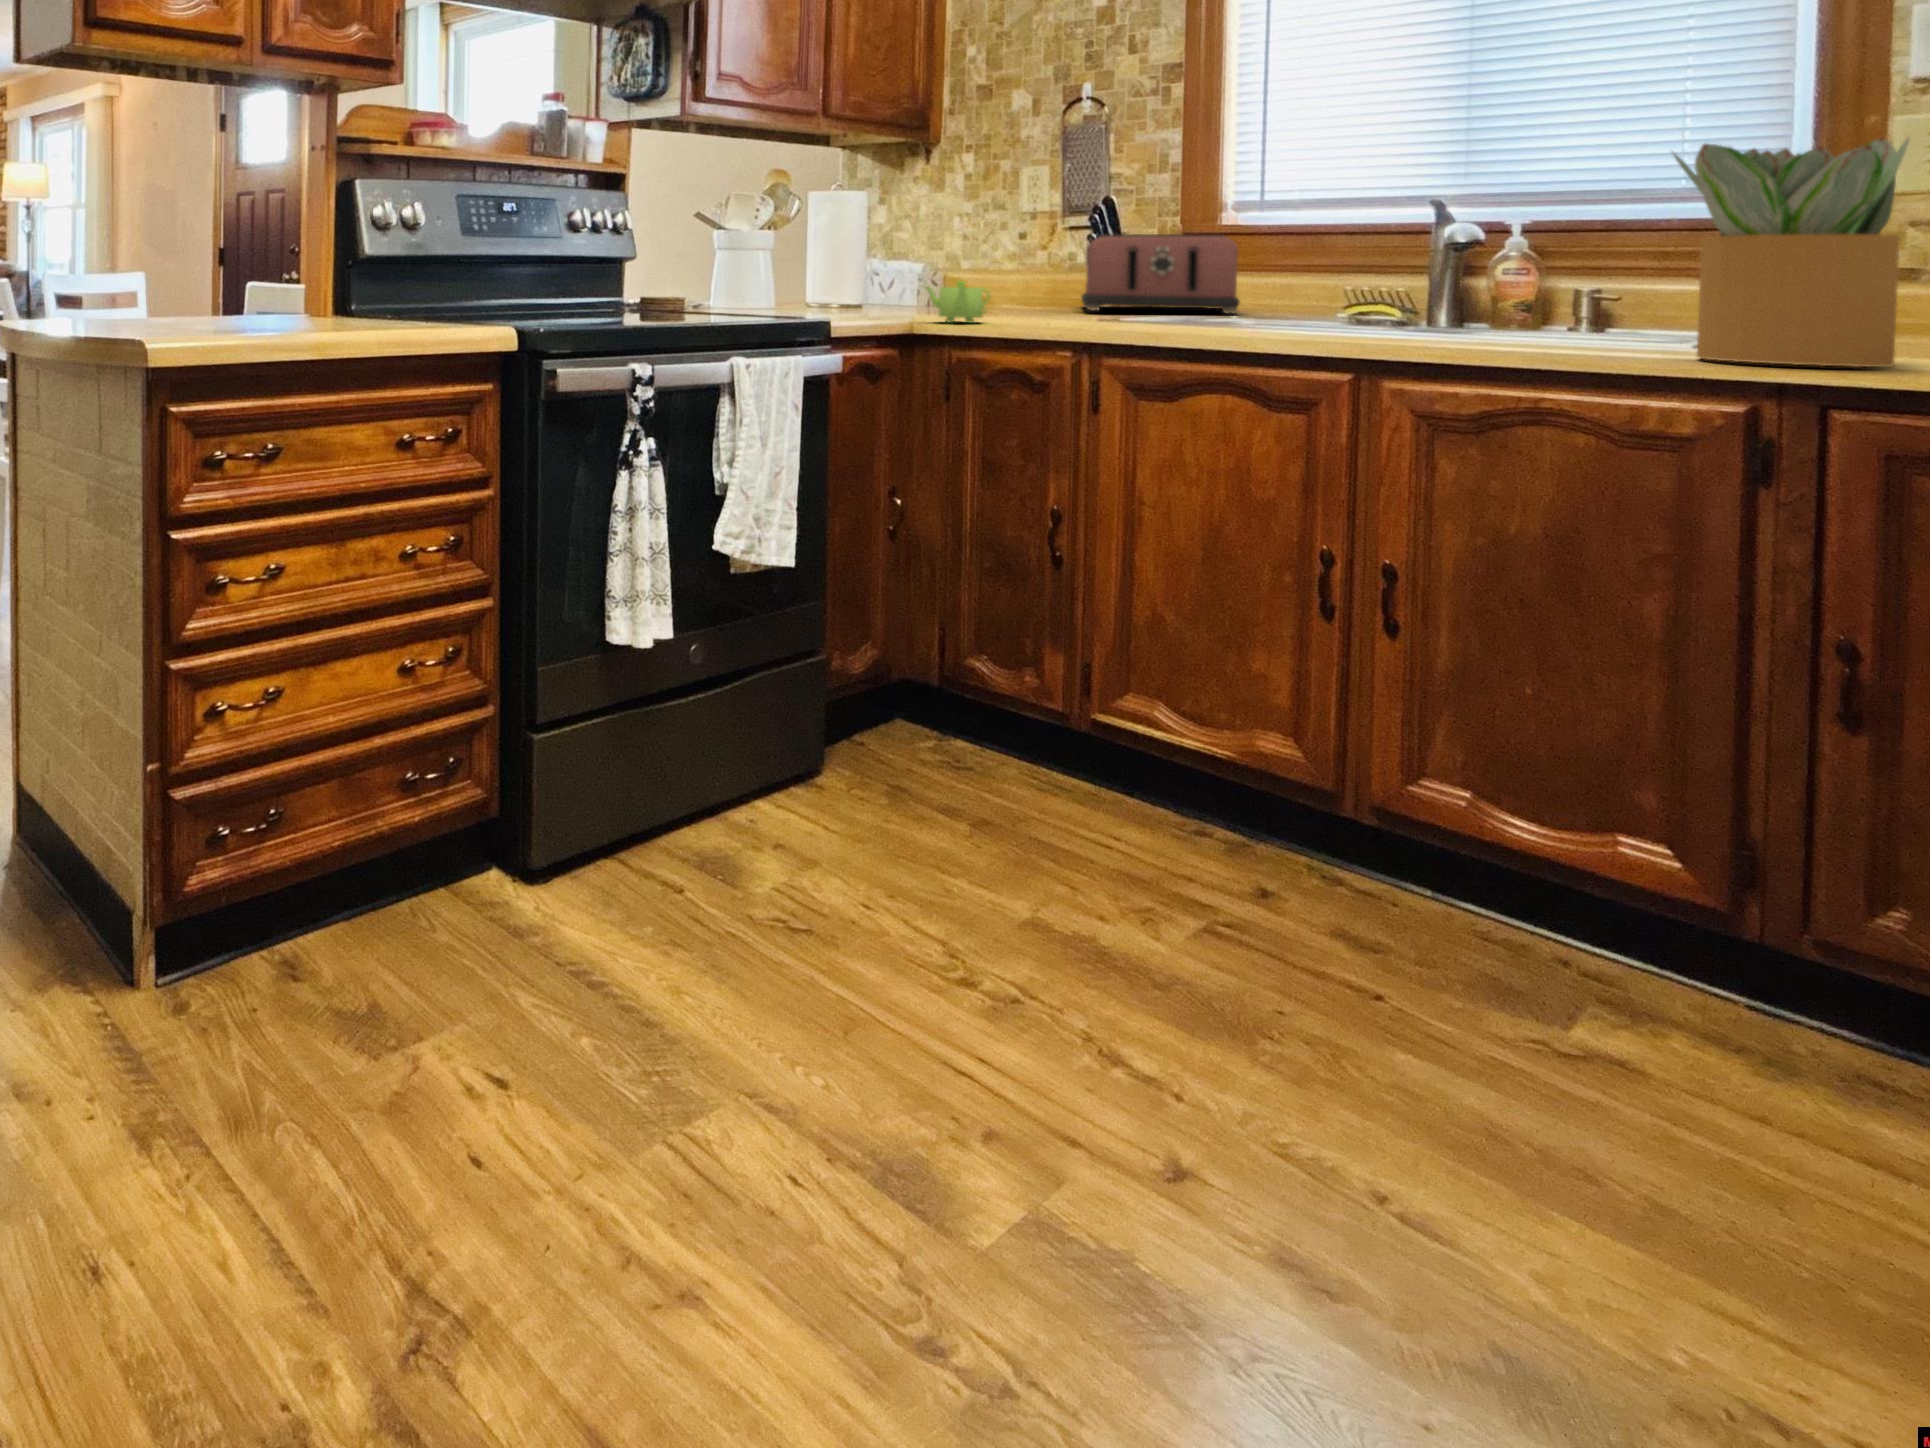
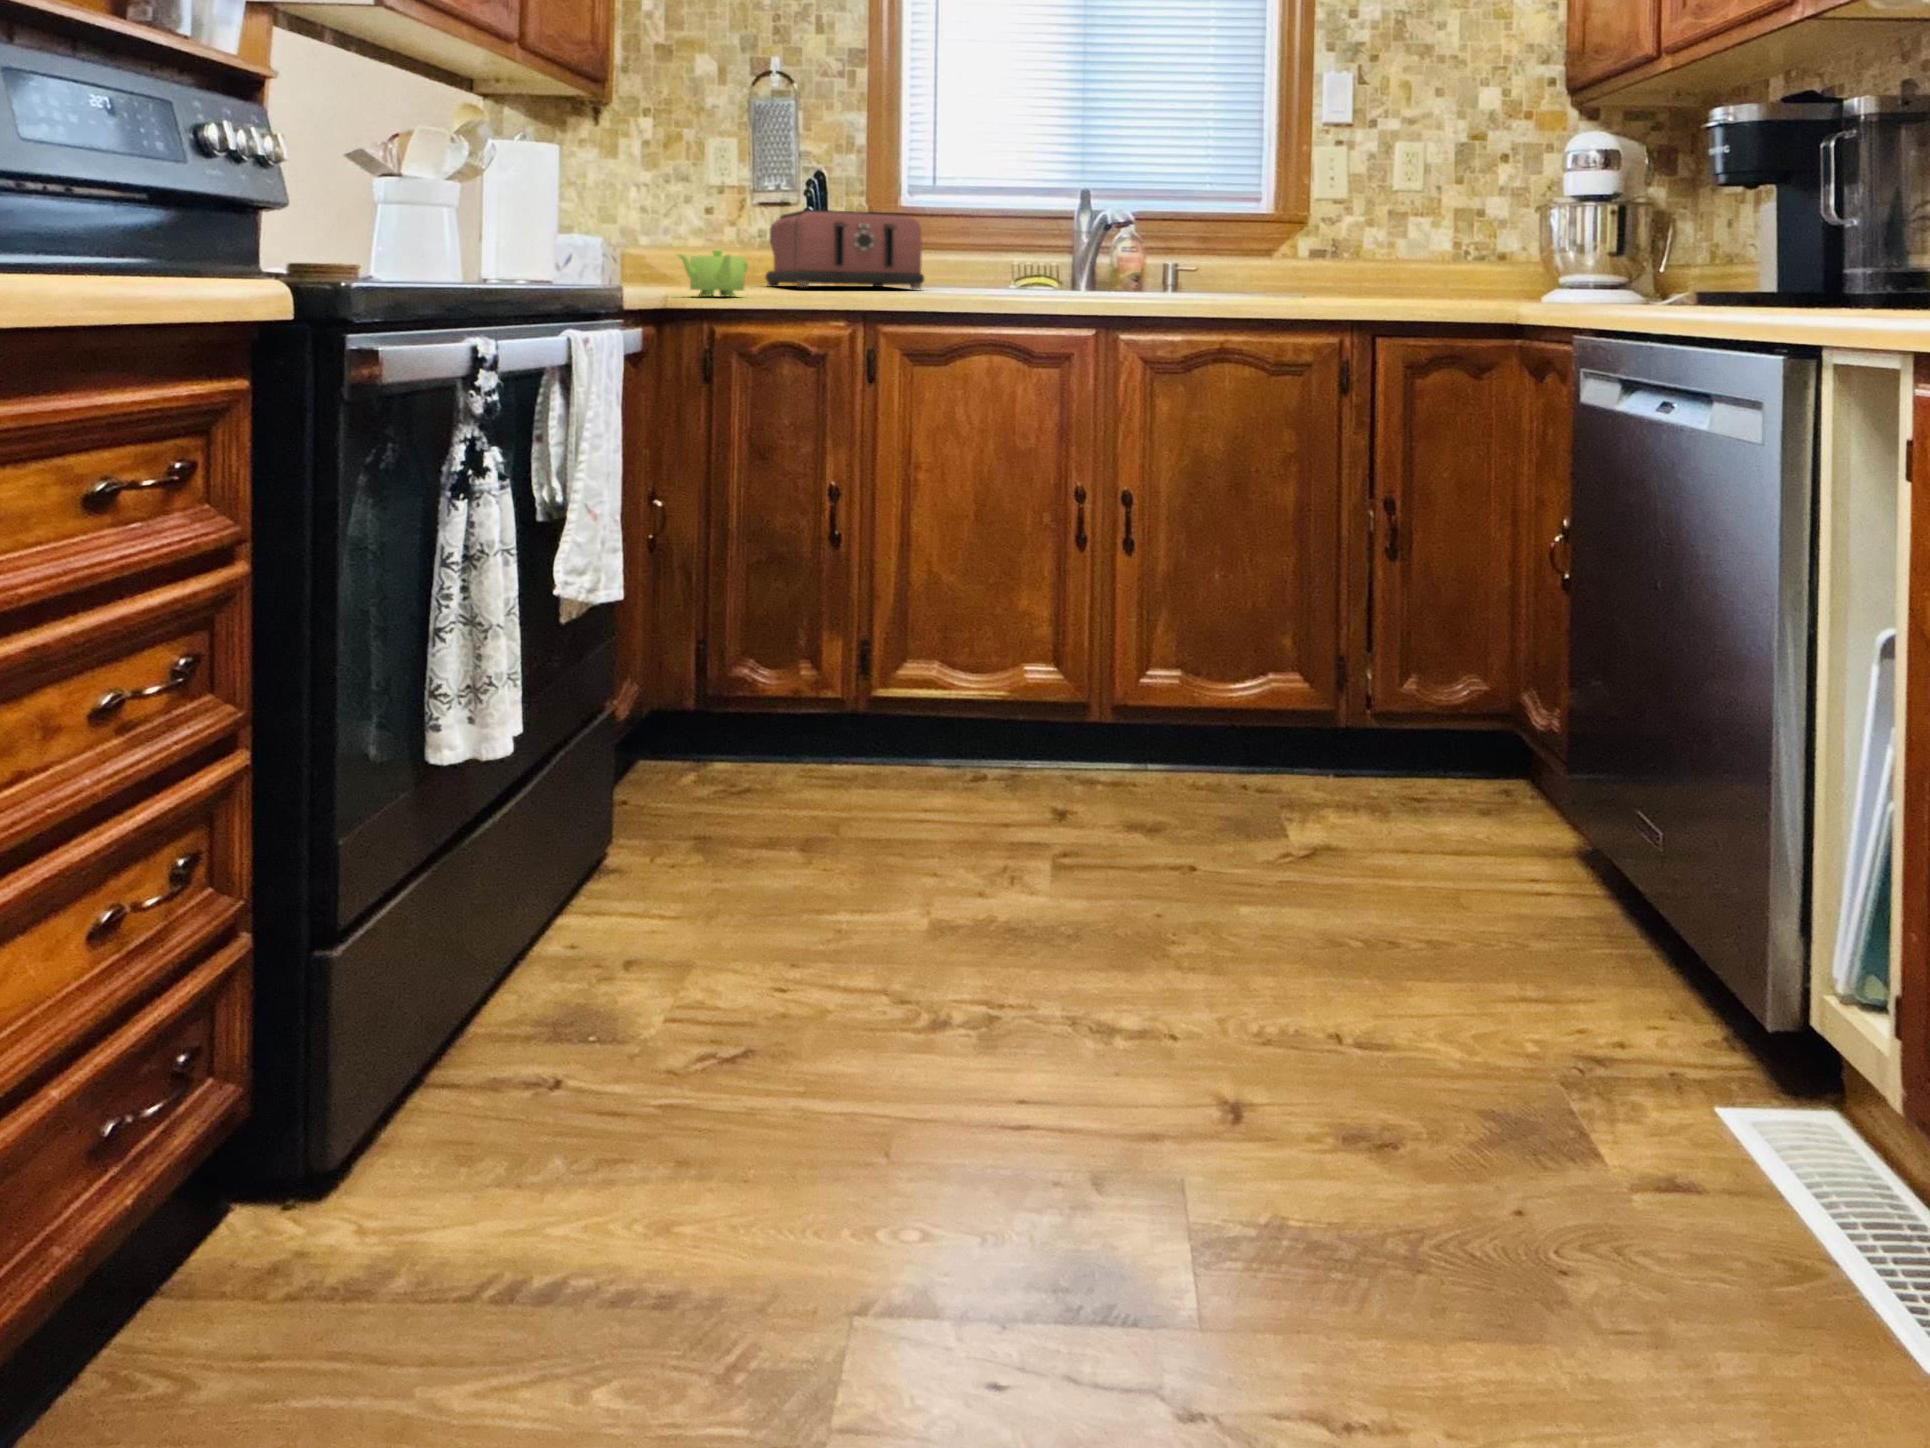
potted plant: present [1672,138,1909,367] -> none [1306,143,1427,310]

